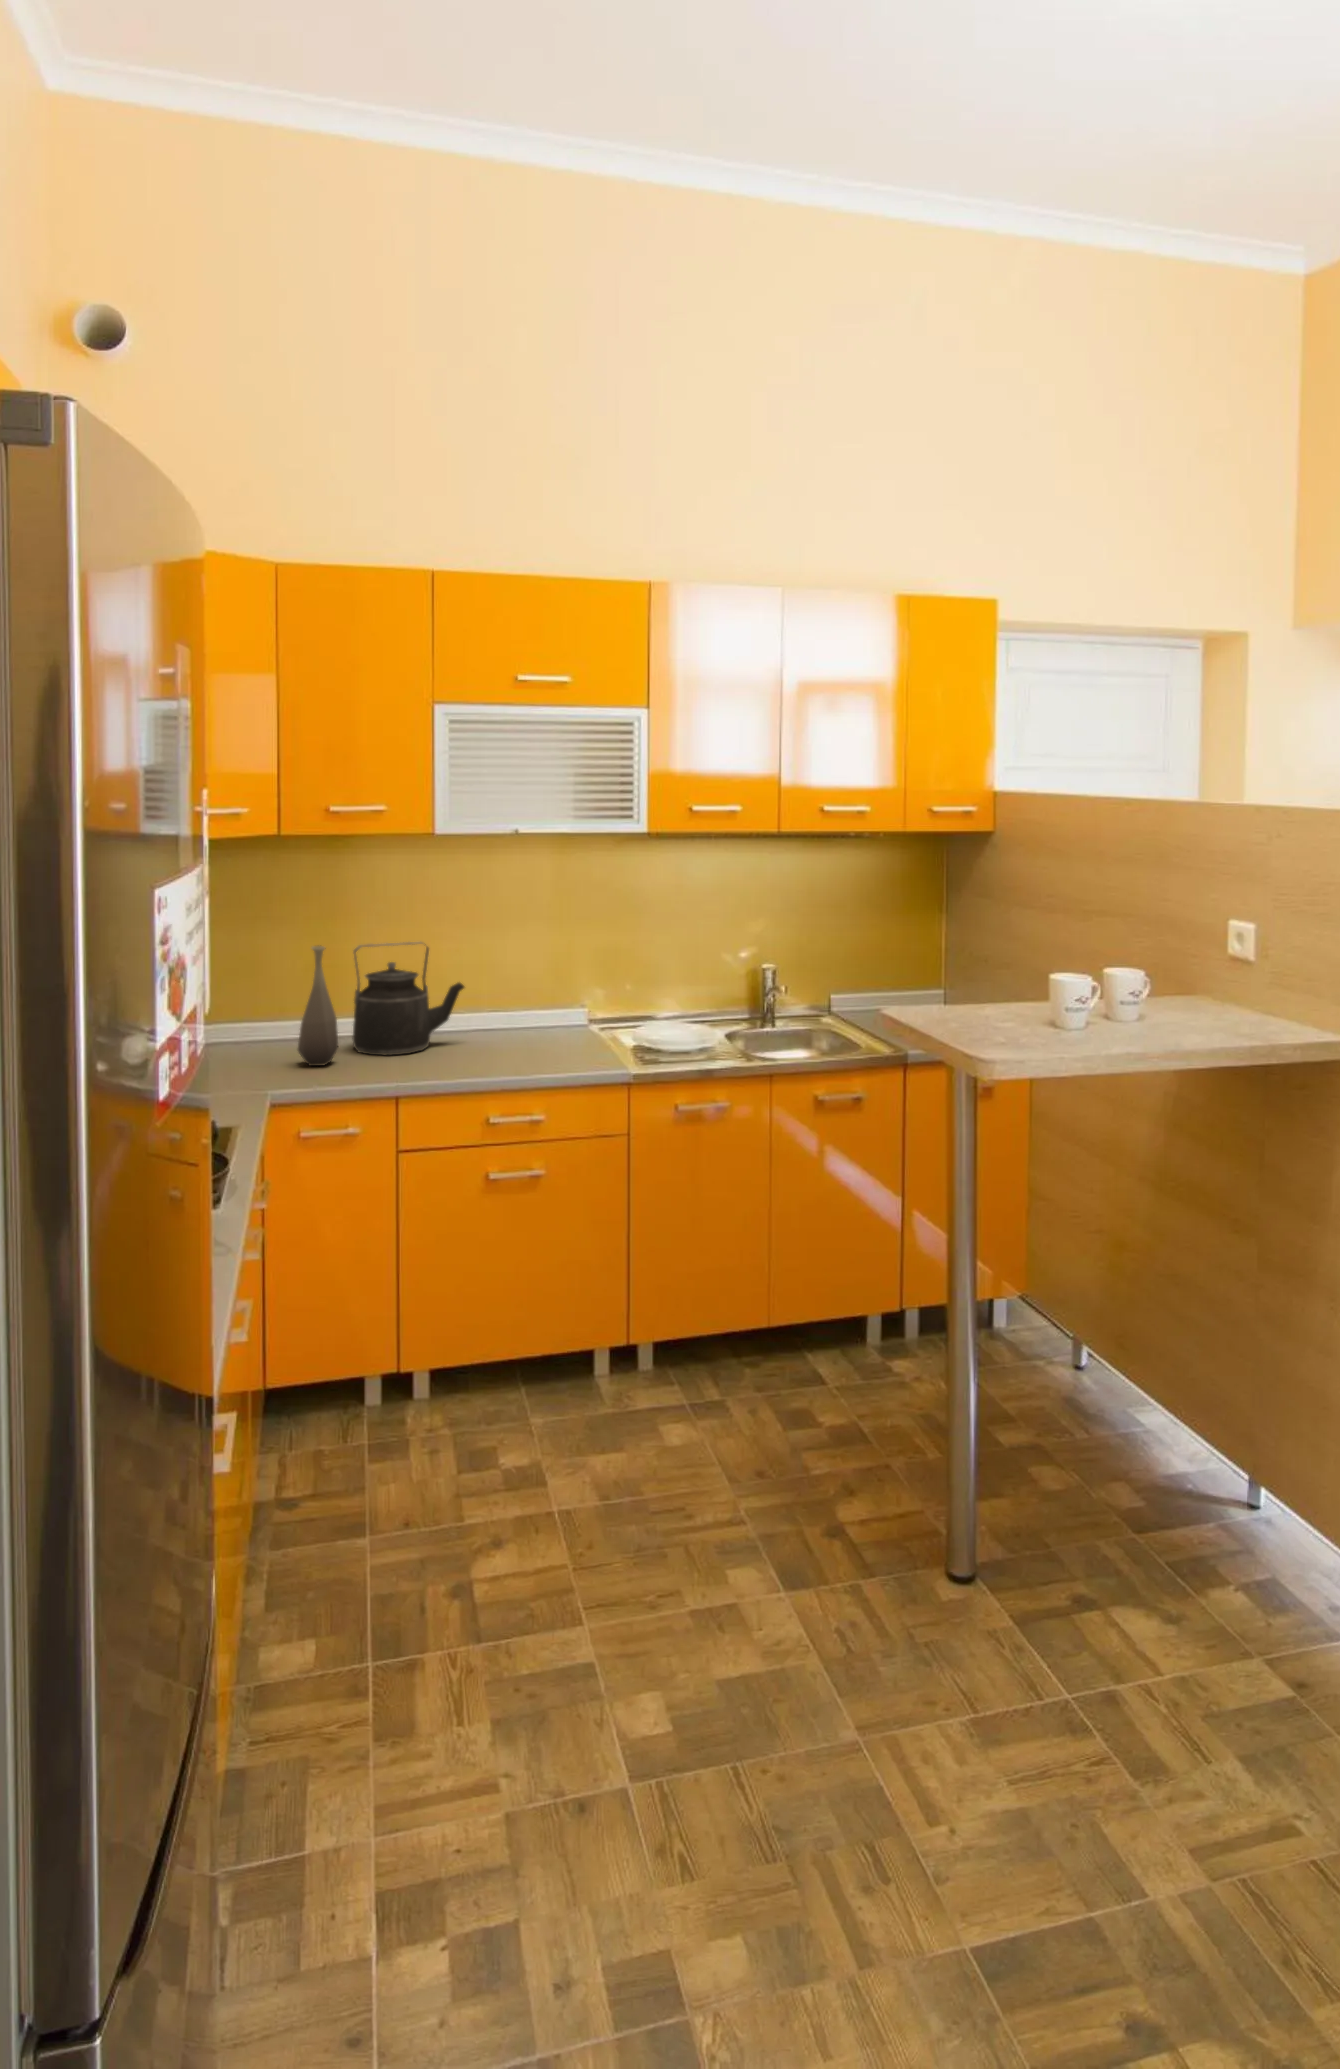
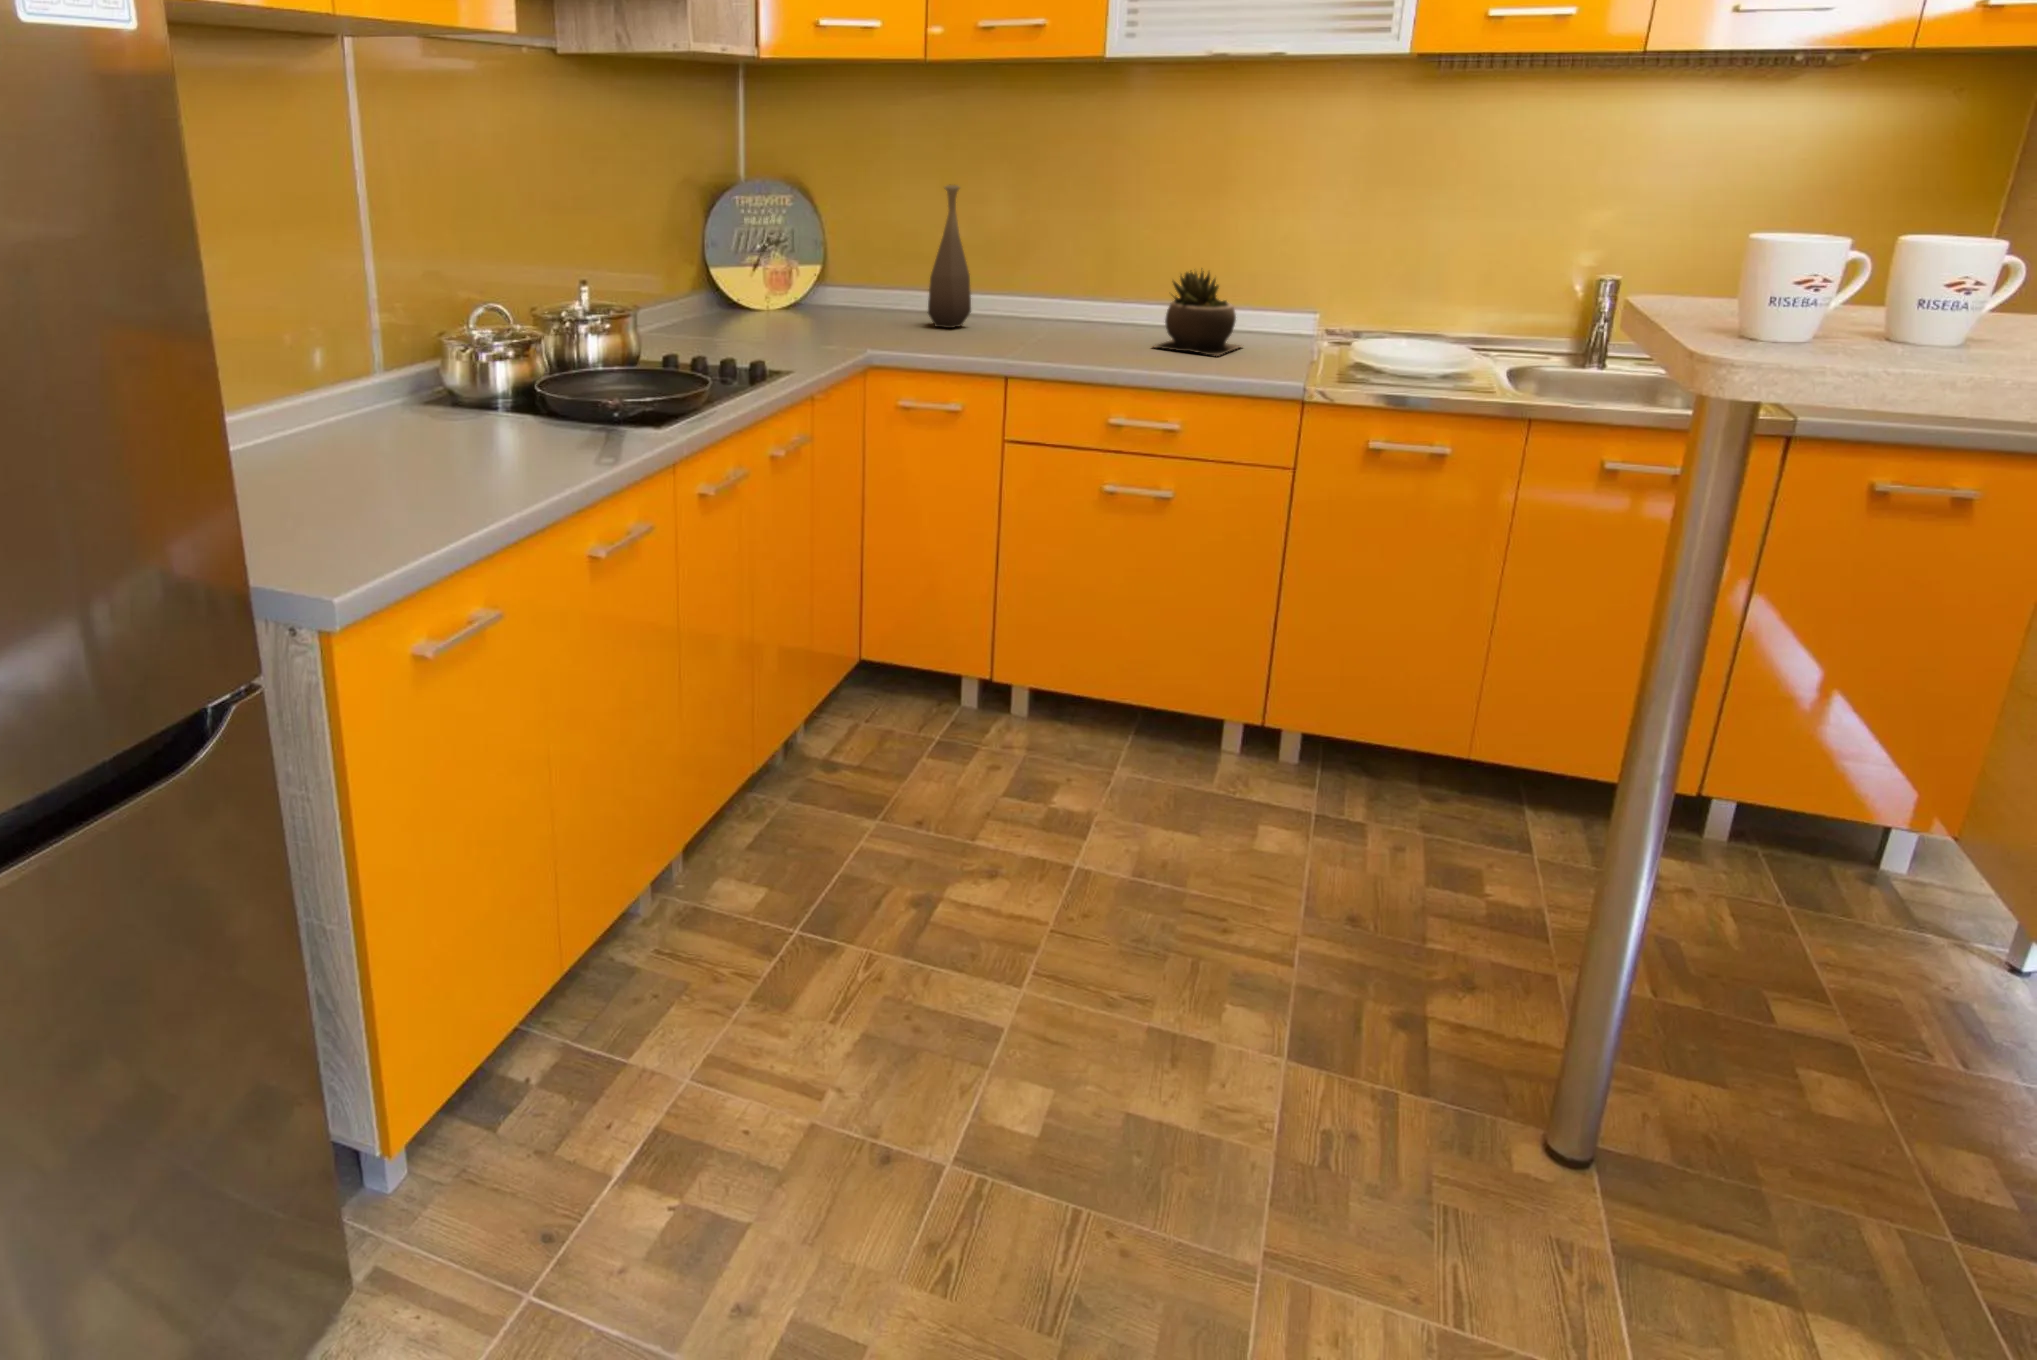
kettle: present [352,942,464,1056] -> none [1003,194,1143,330]
succulent plant: none [500,994,561,1061] -> present [1154,271,1241,356]

